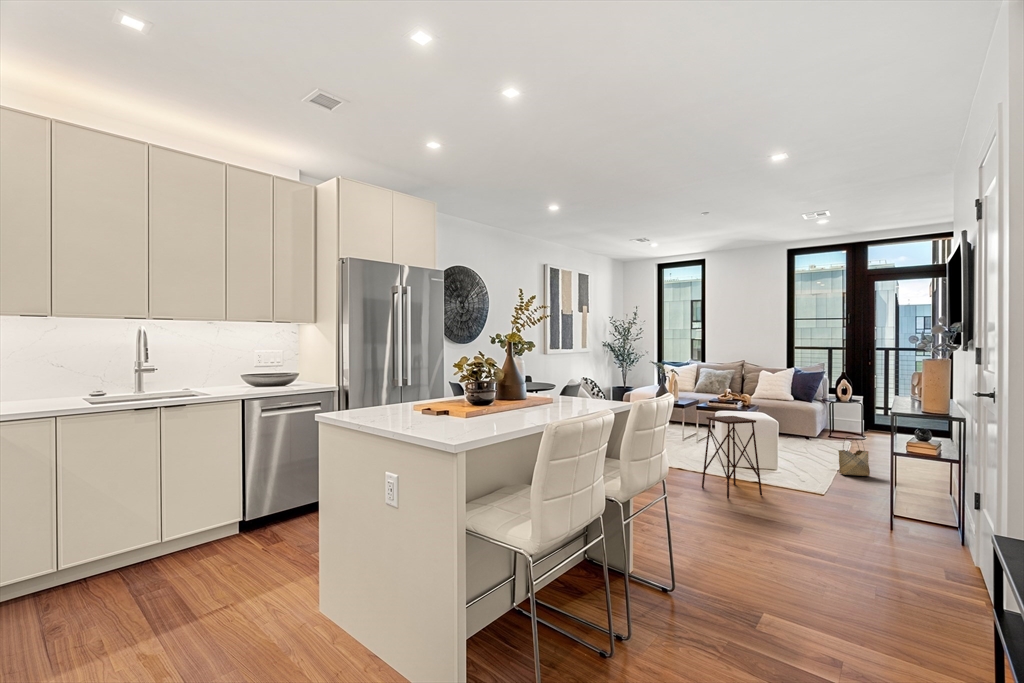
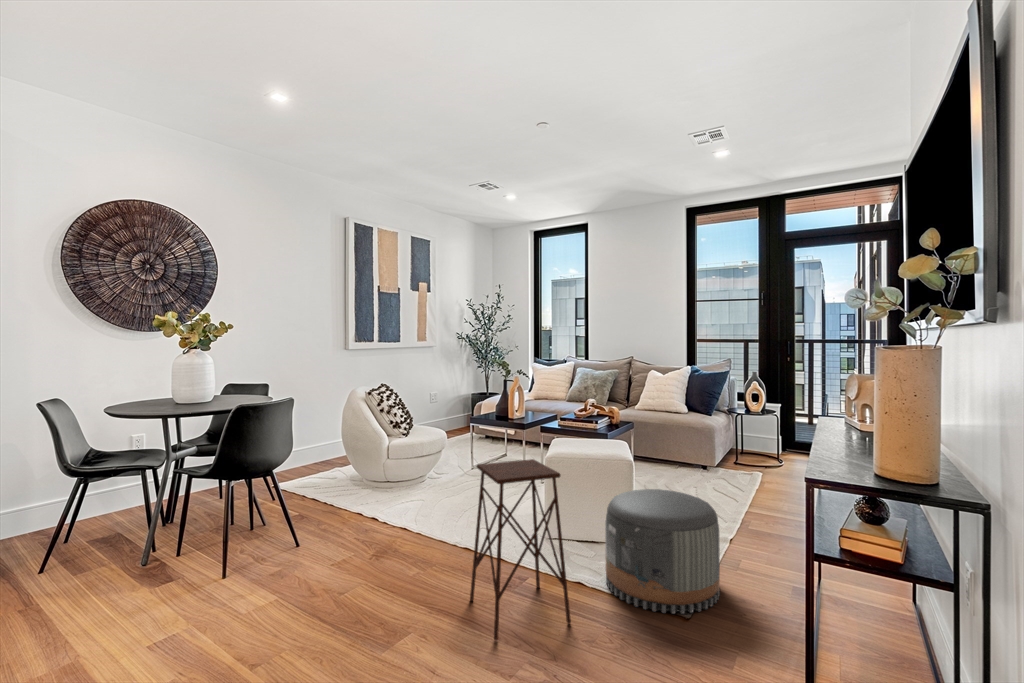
pouf: none [770,436,839,495] -> present [605,489,720,614]
woven basket: present [838,436,870,476] -> none [729,482,779,552]

